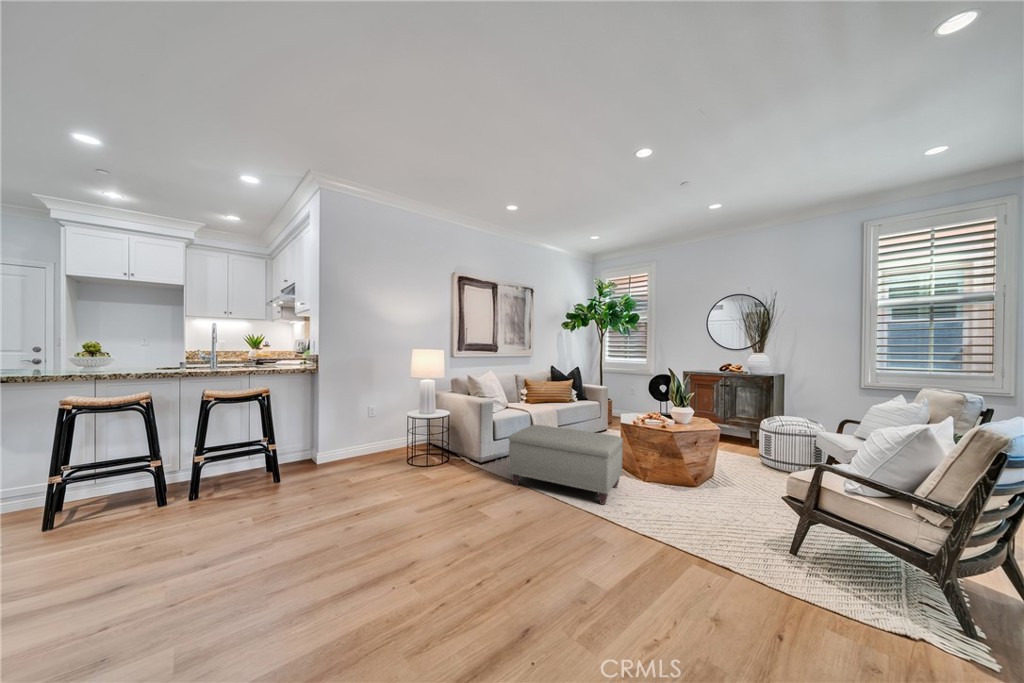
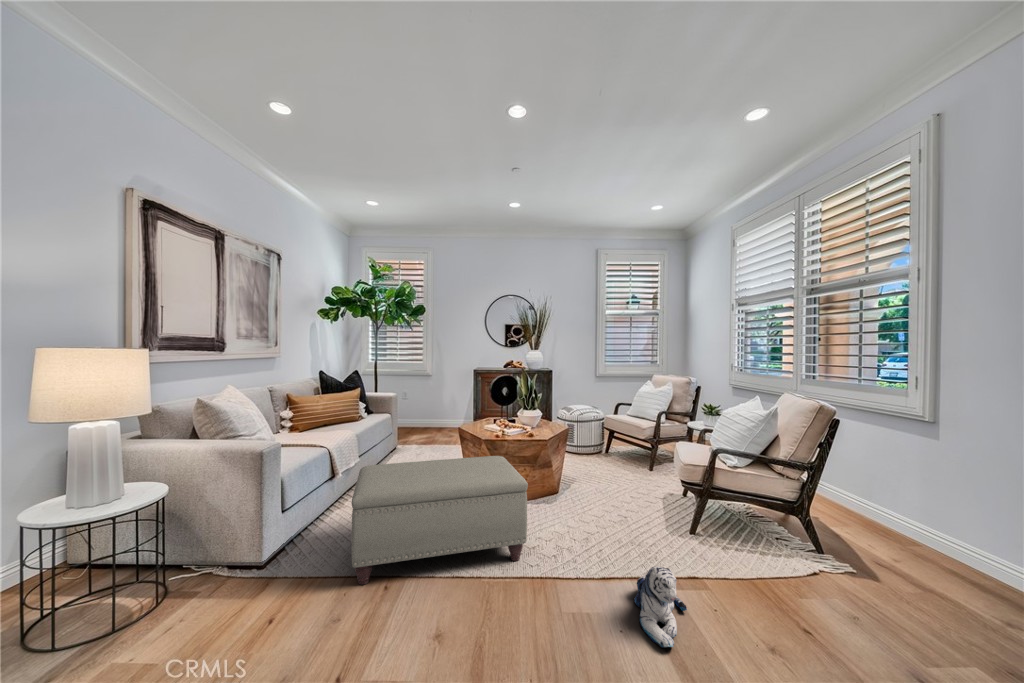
plush toy: none [628,521,683,569] -> present [634,566,687,648]

